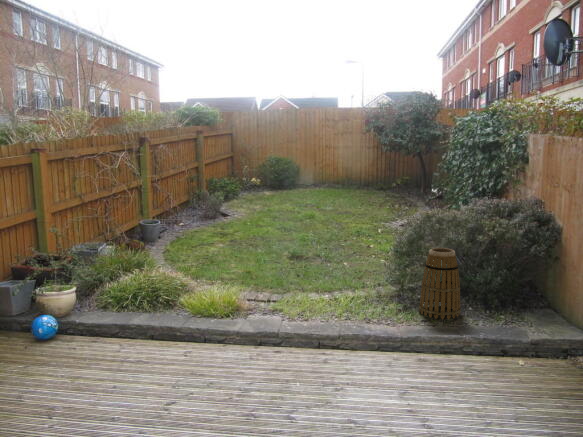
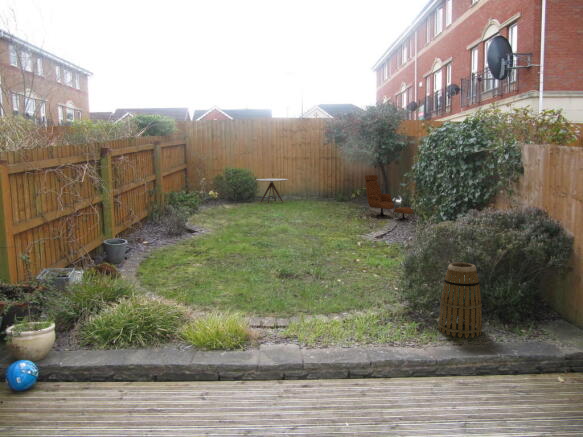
lounge chair: none [401,163,448,210] -> present [365,175,413,221]
round table: none [300,166,333,189] -> present [255,179,288,203]

